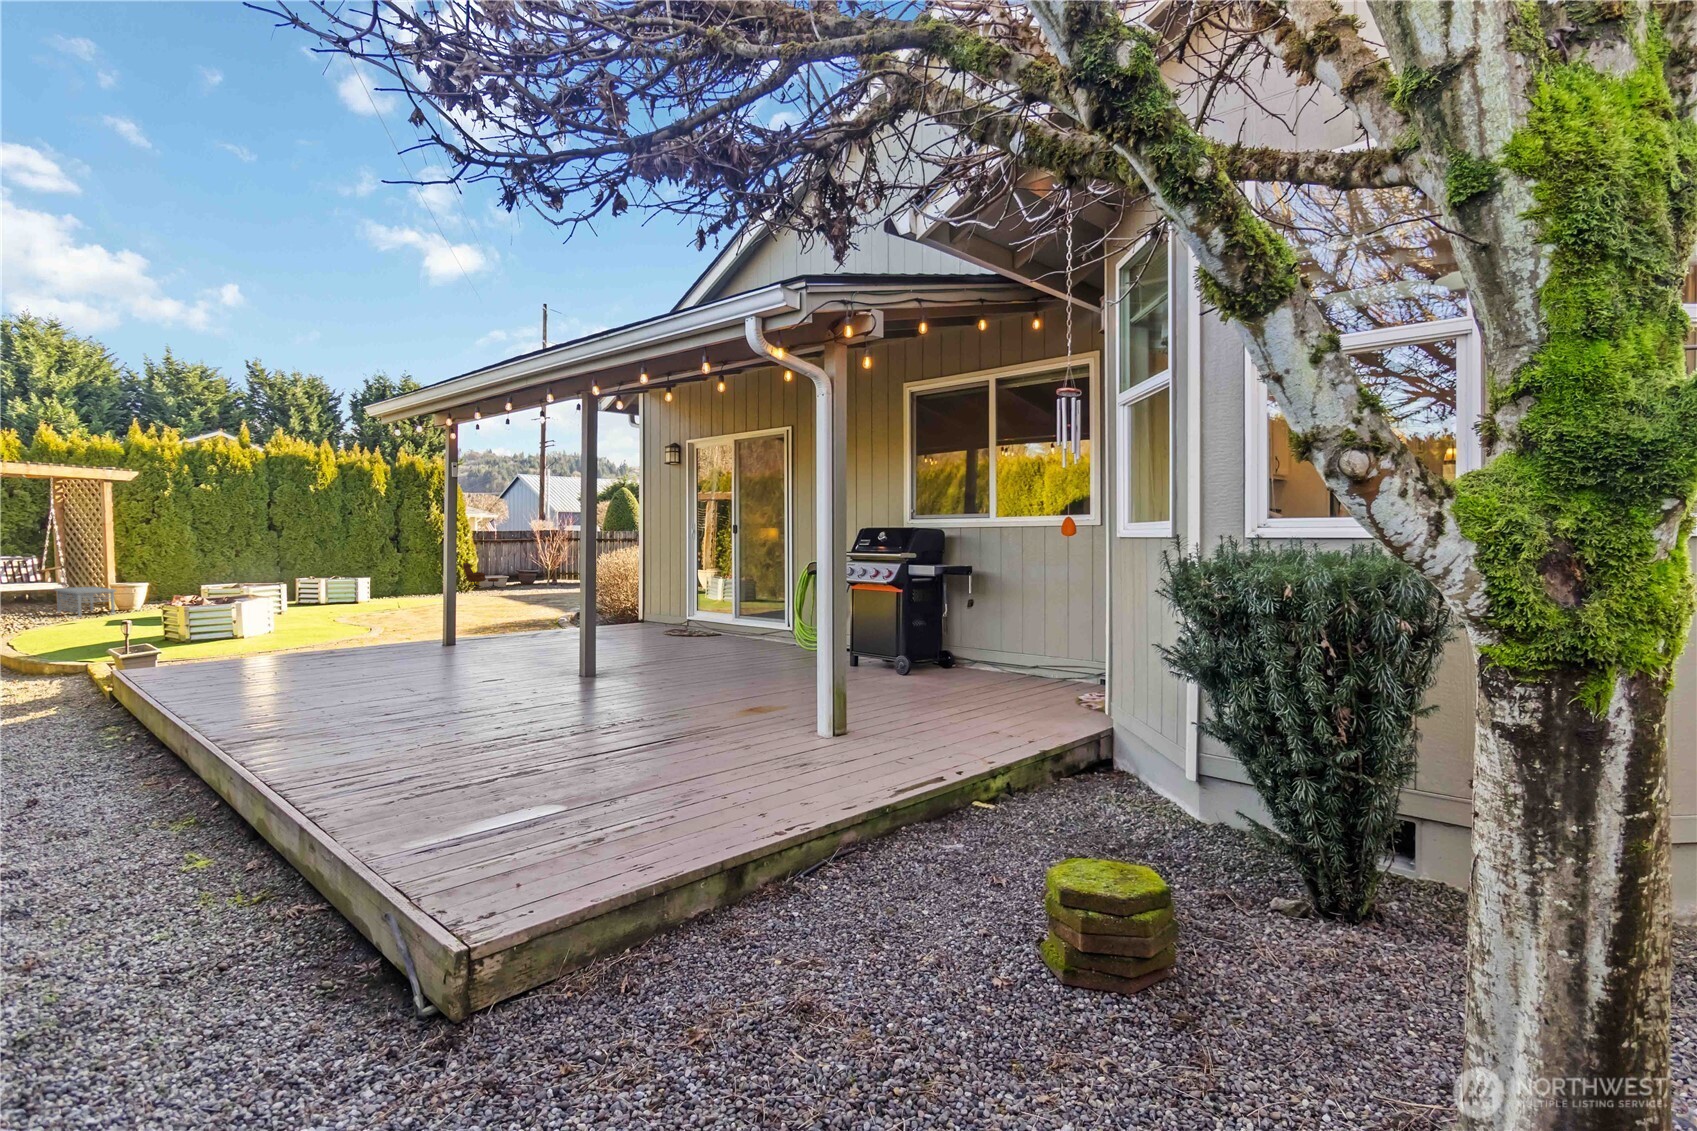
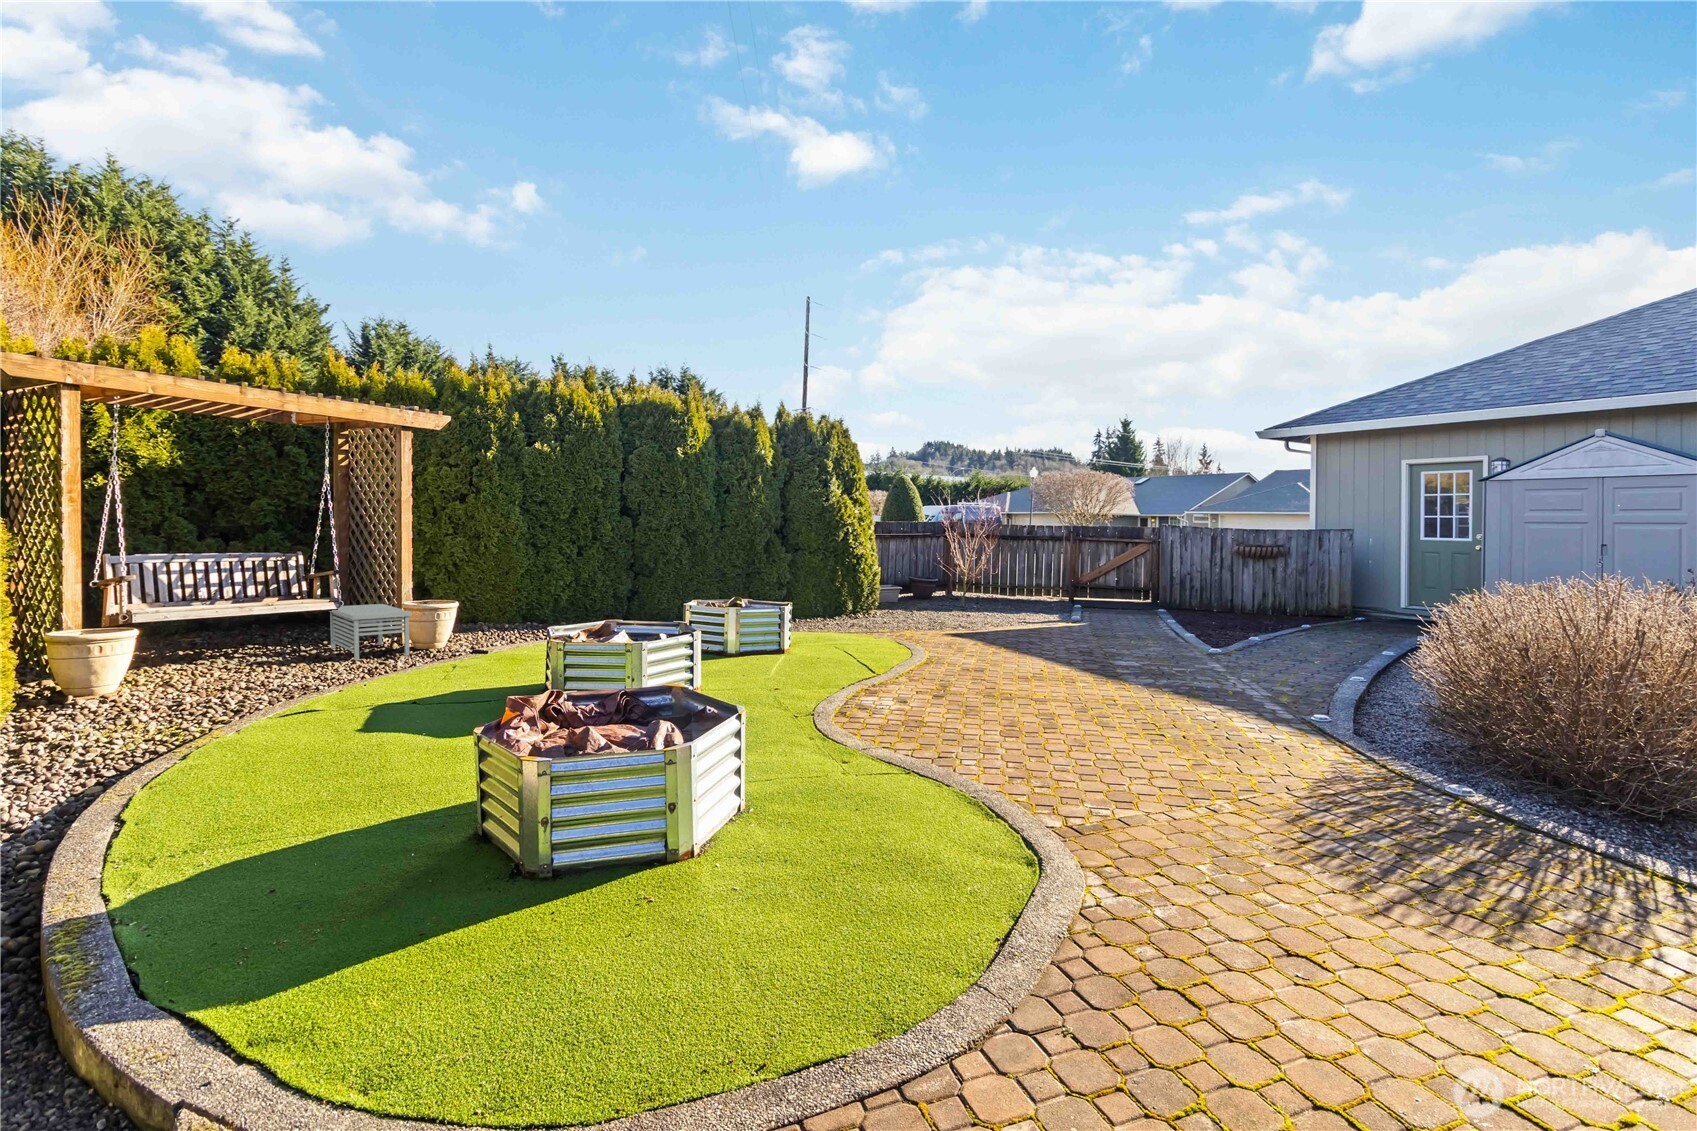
lounge chair: present [463,563,499,588] -> none [874,570,927,611]

